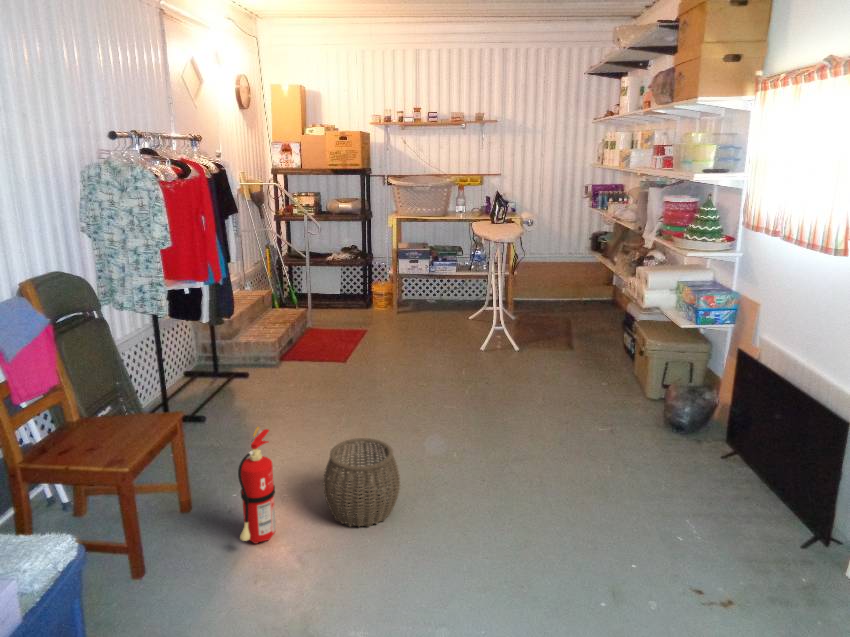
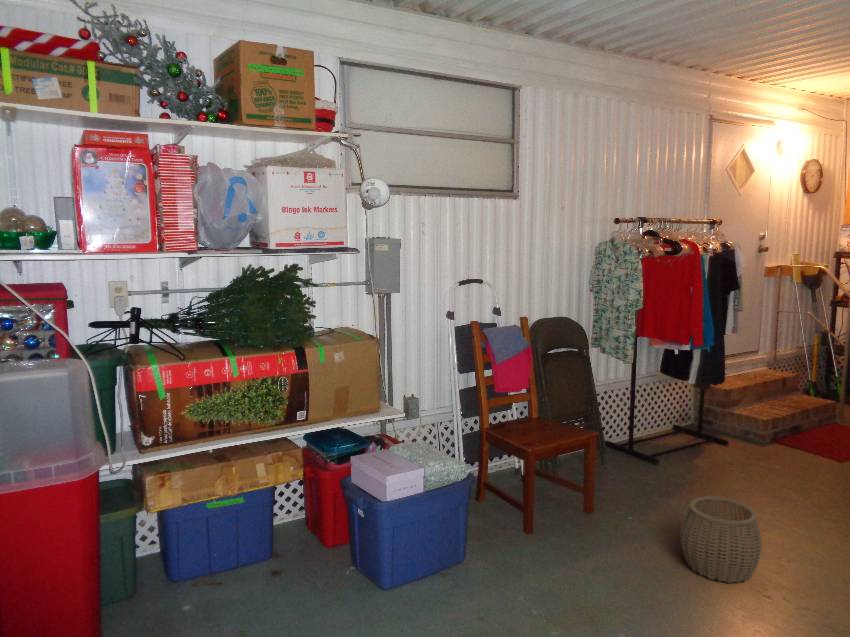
fire extinguisher: present [238,427,276,543] -> none [597,448,640,547]

